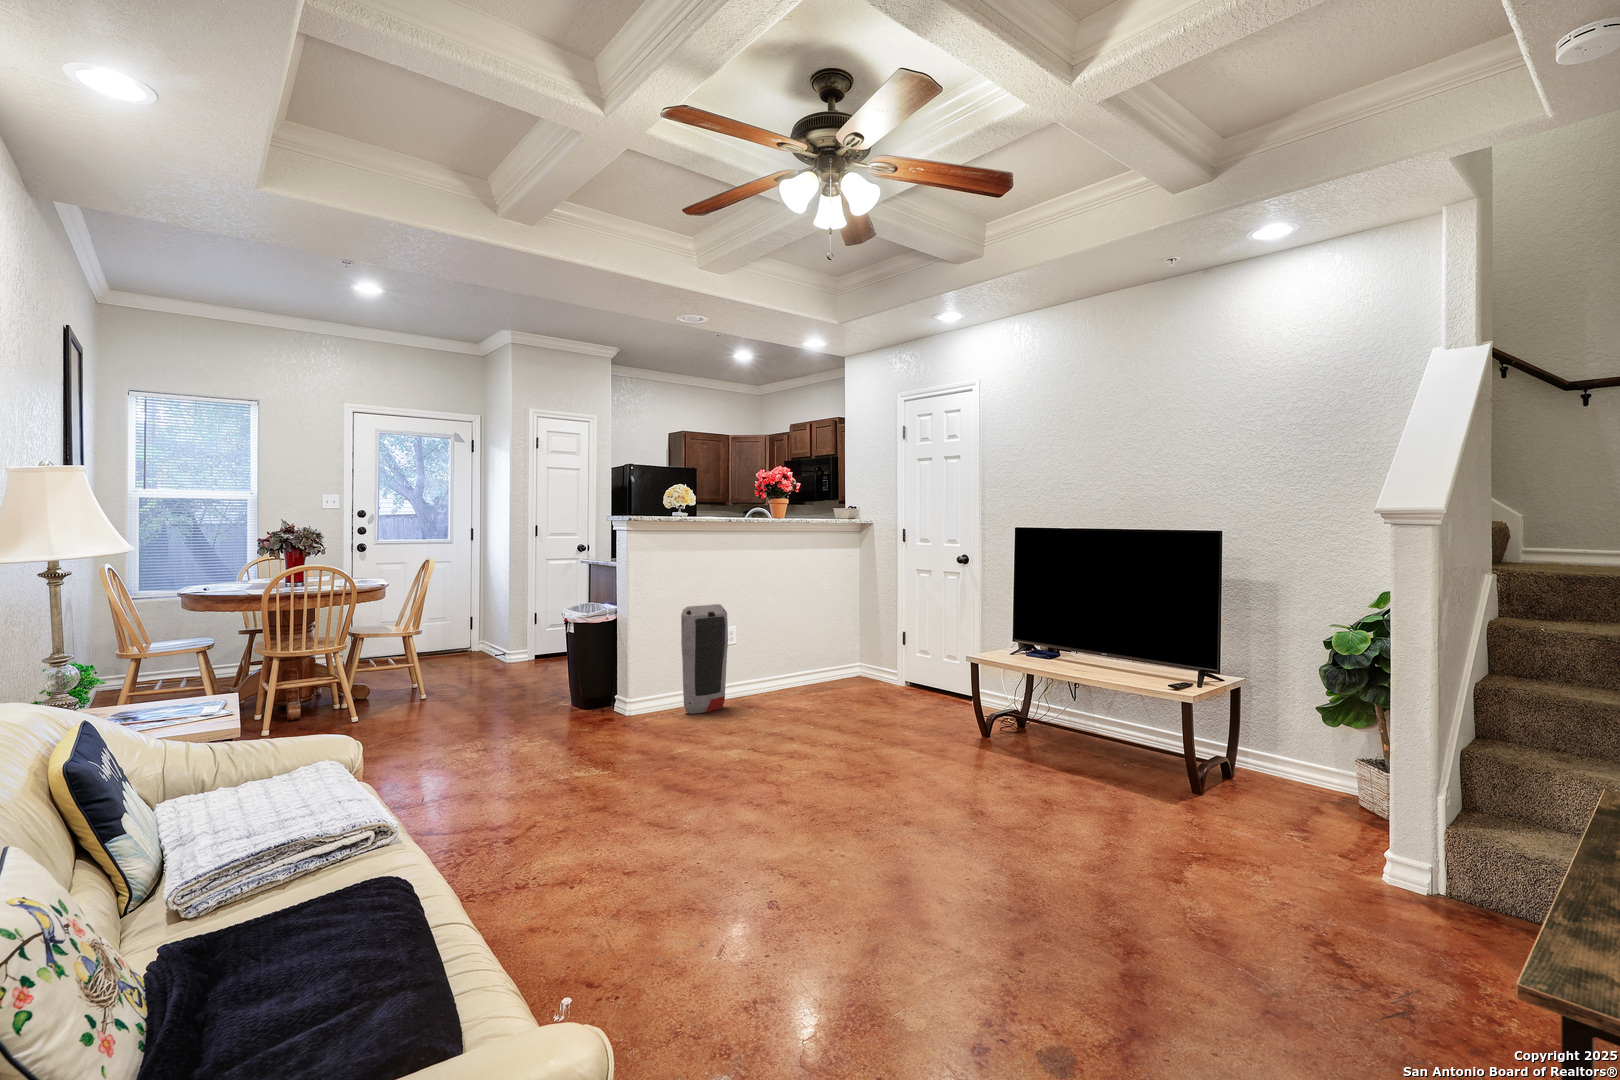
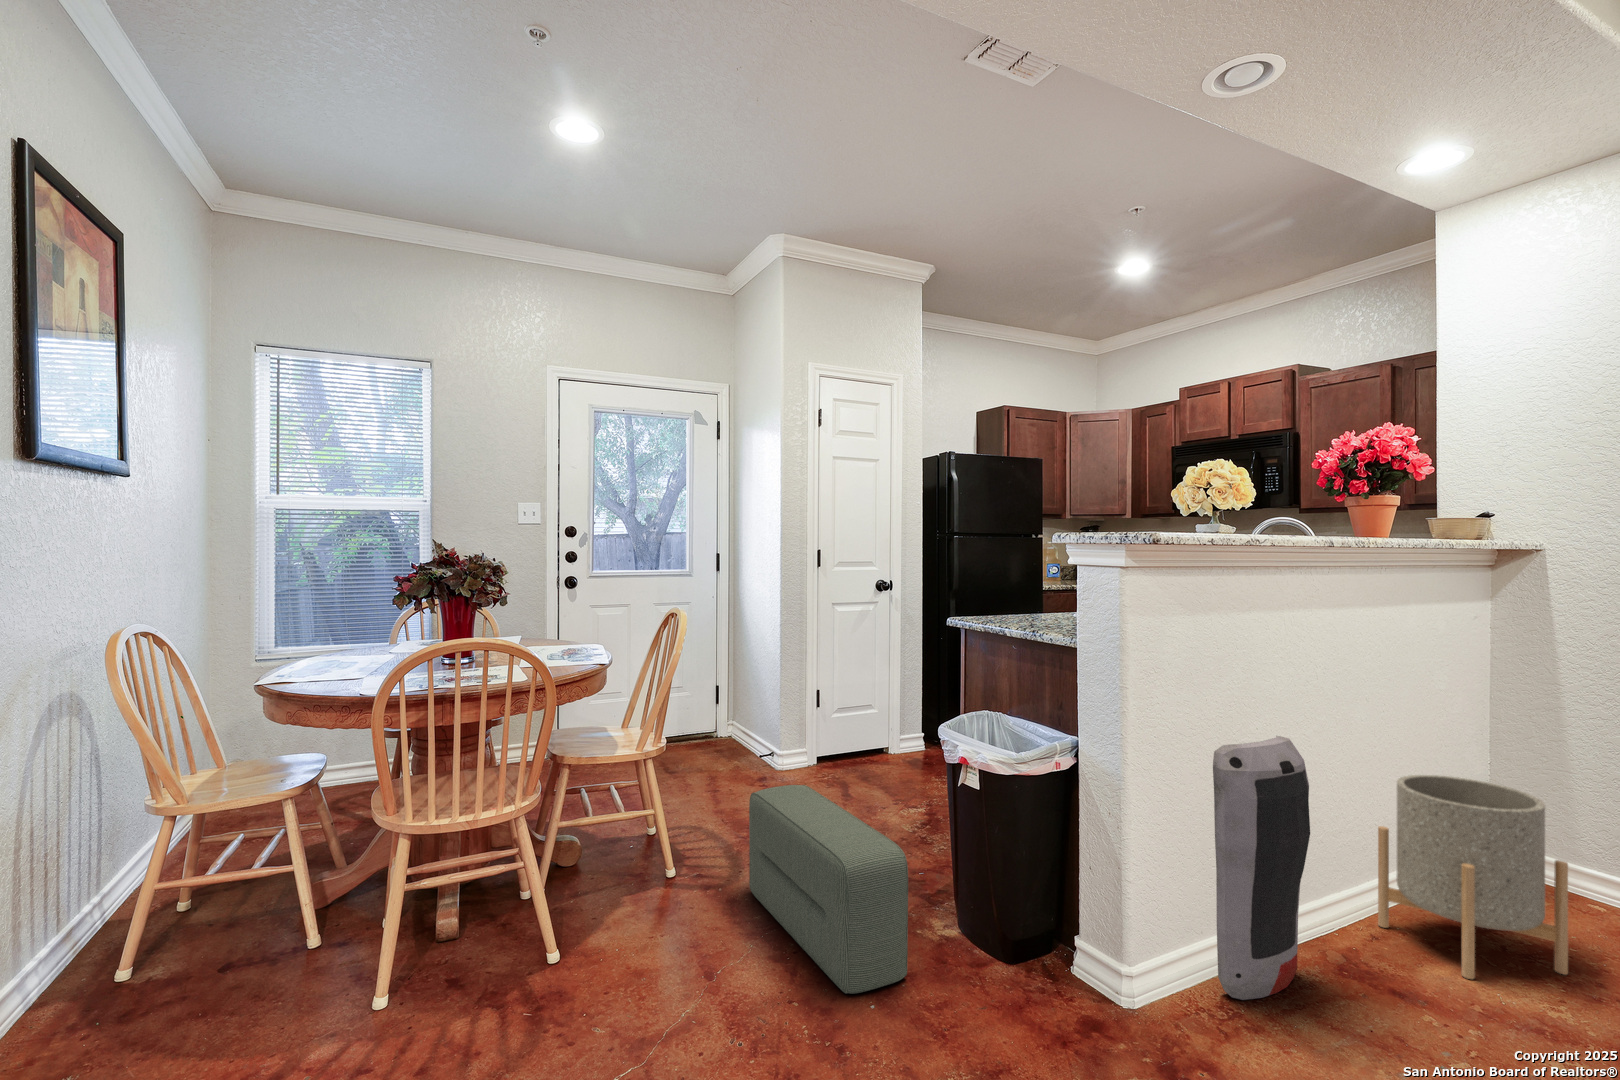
planter: none [781,626,839,704] -> present [1378,775,1568,979]
pouf: none [474,647,545,723] -> present [749,785,908,994]

